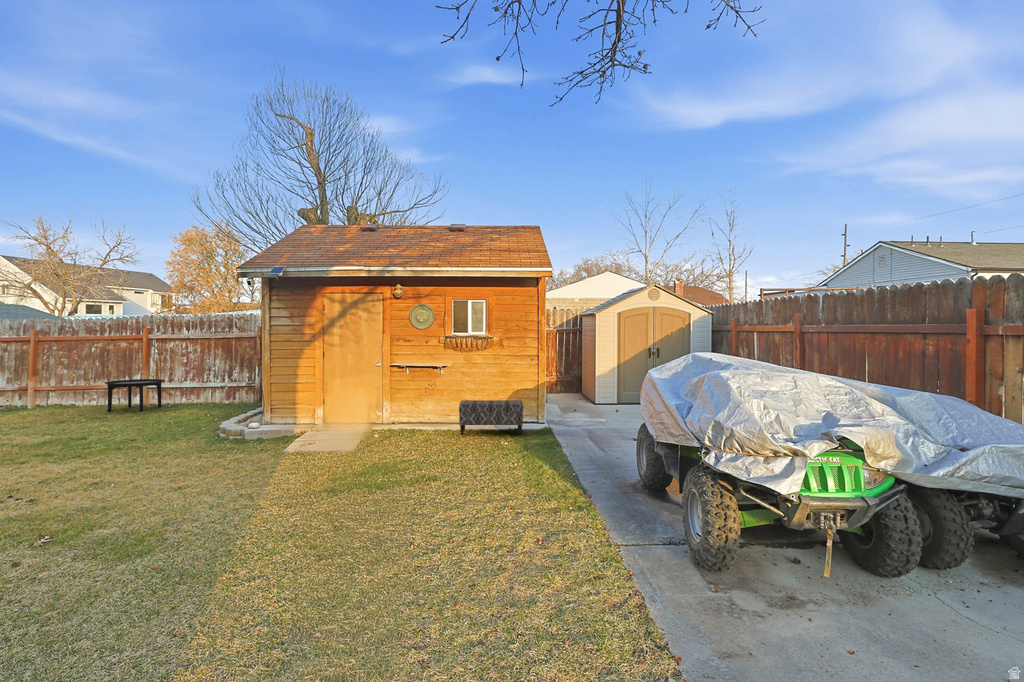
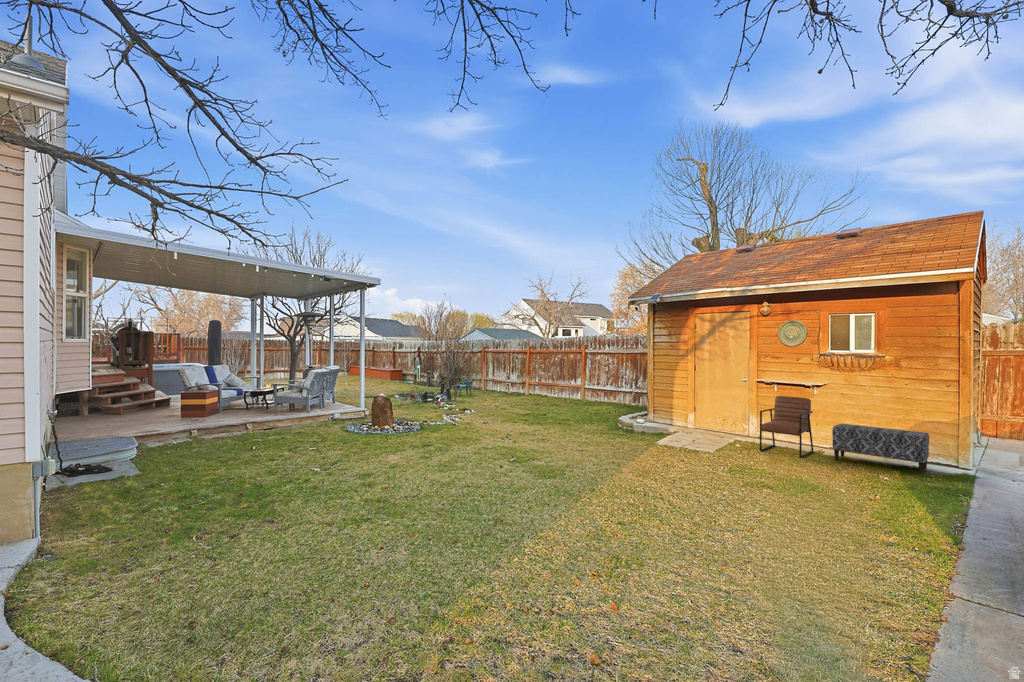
round table: present [105,379,164,412] -> none [560,381,594,404]
chair: none [398,379,441,438] -> present [760,396,813,457]

